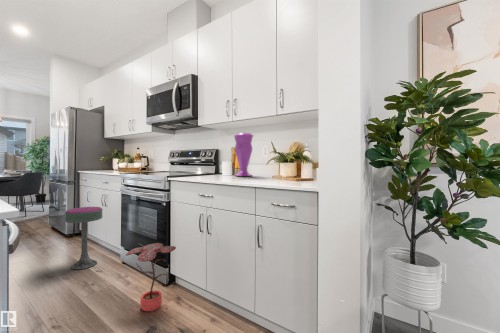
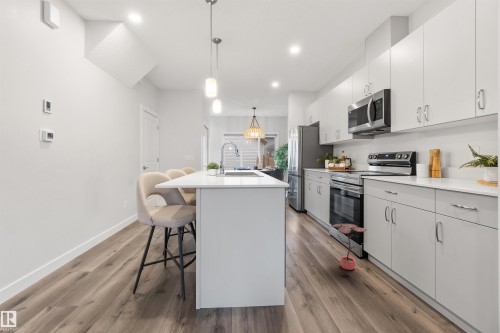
vase: present [234,133,253,176] -> none [428,136,455,178]
bar stool: present [65,207,102,269] -> none [297,193,318,233]

